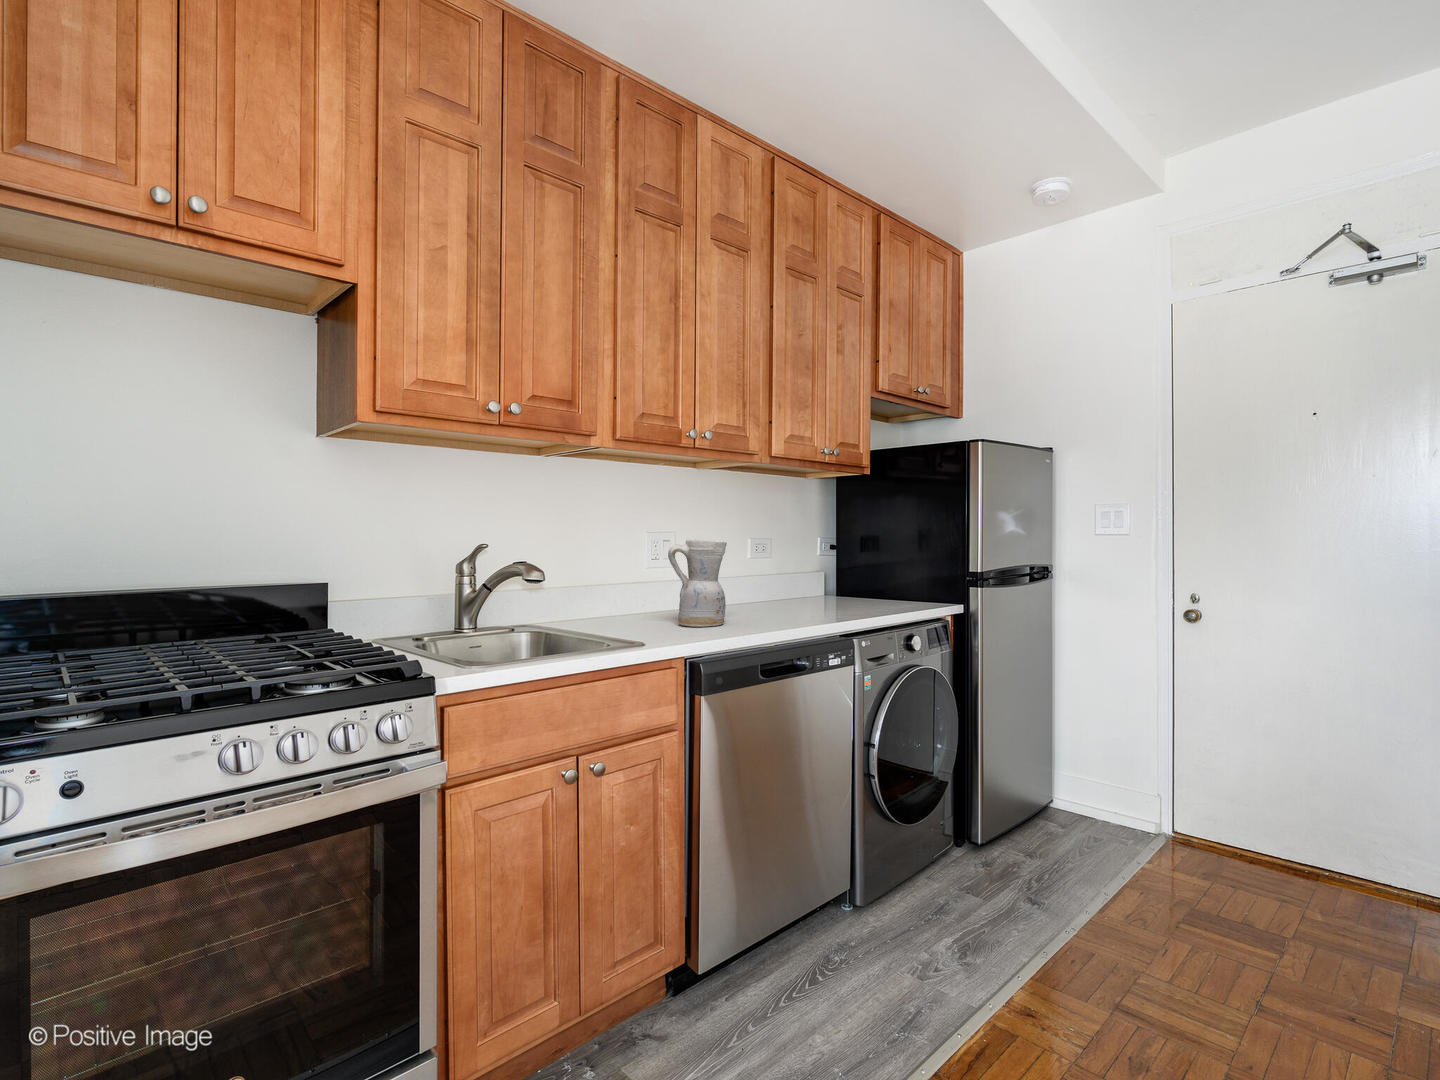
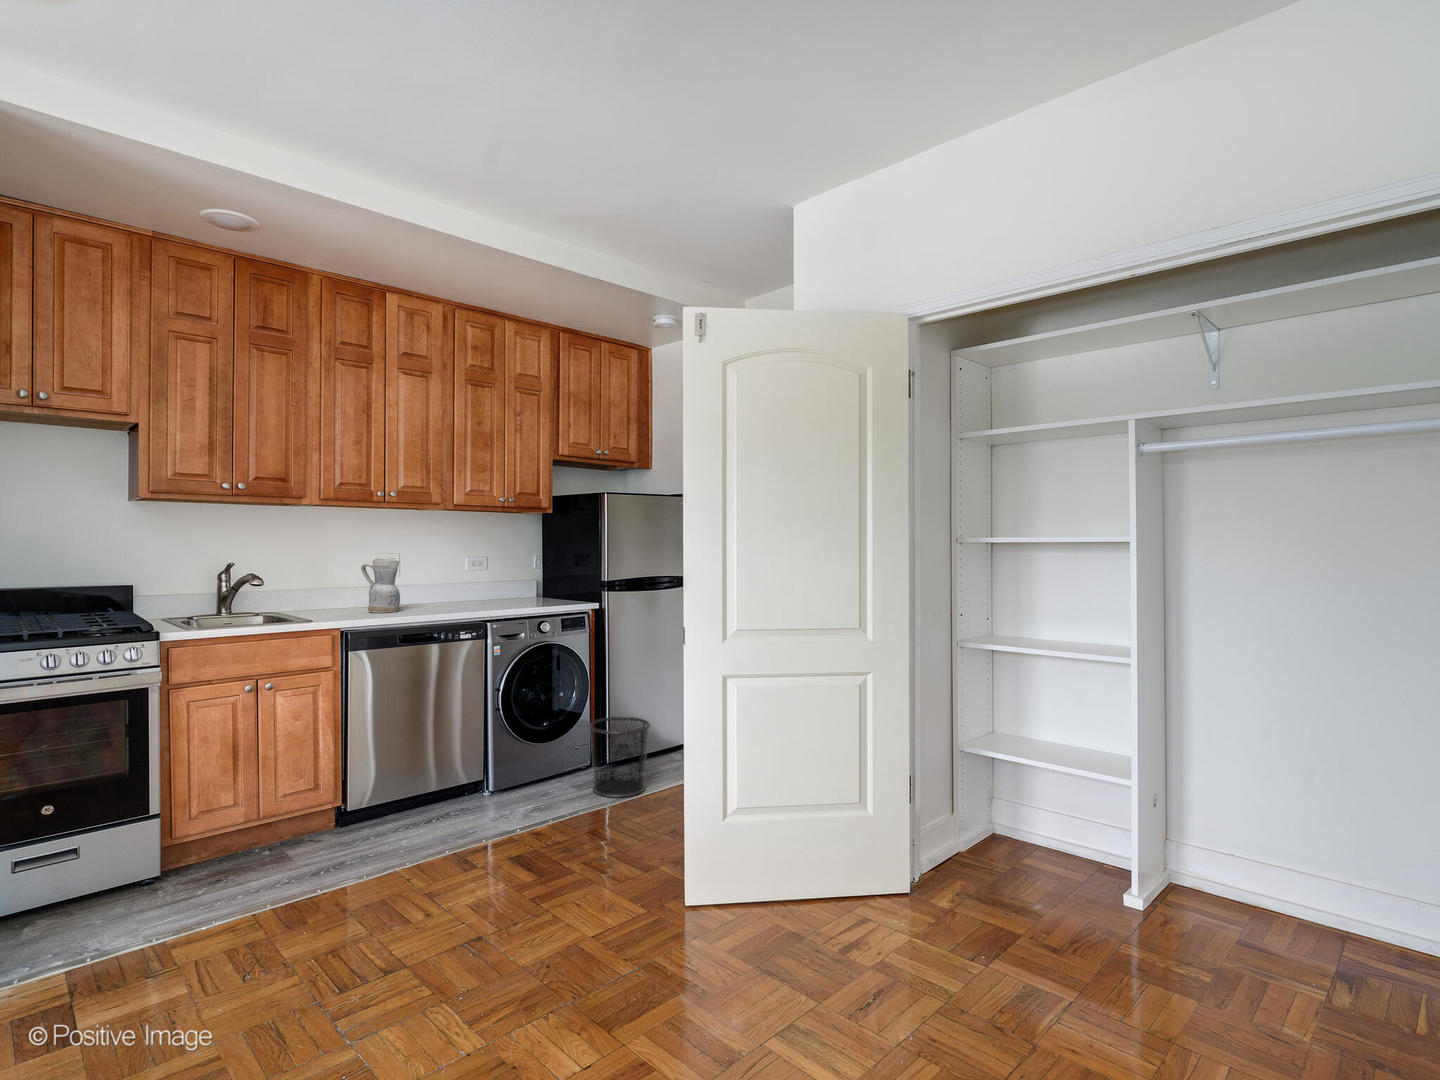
waste bin: none [999,779,1104,915] -> present [589,717,650,798]

